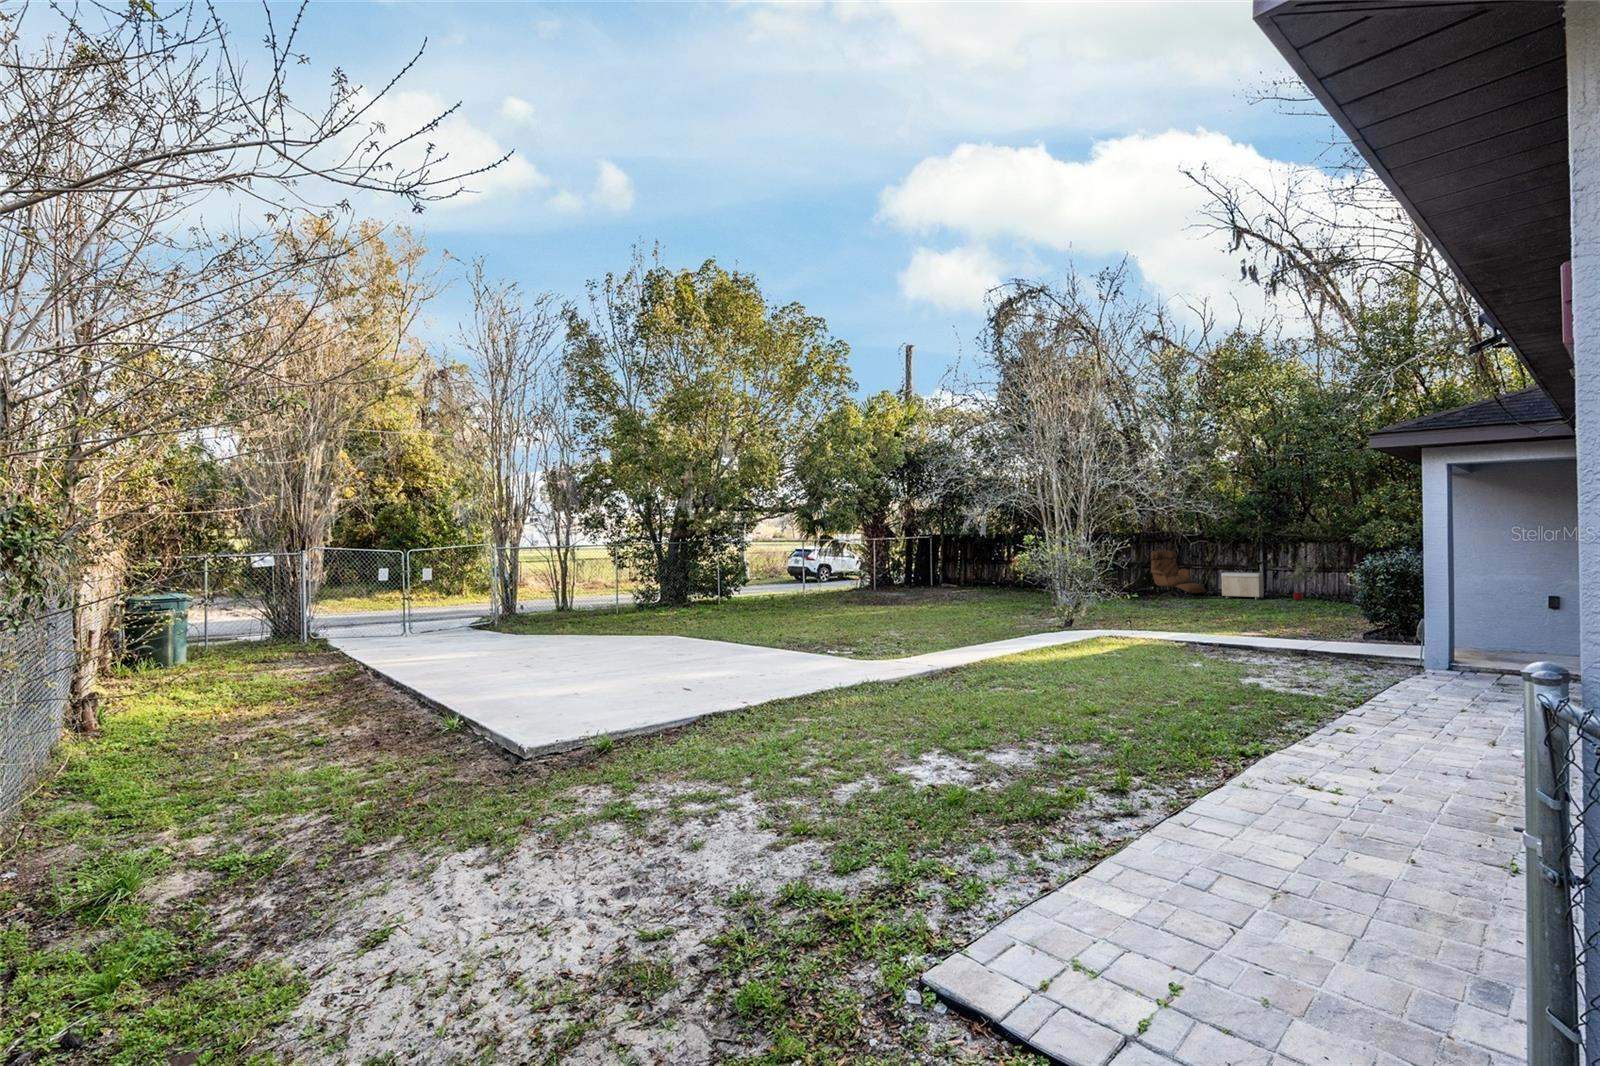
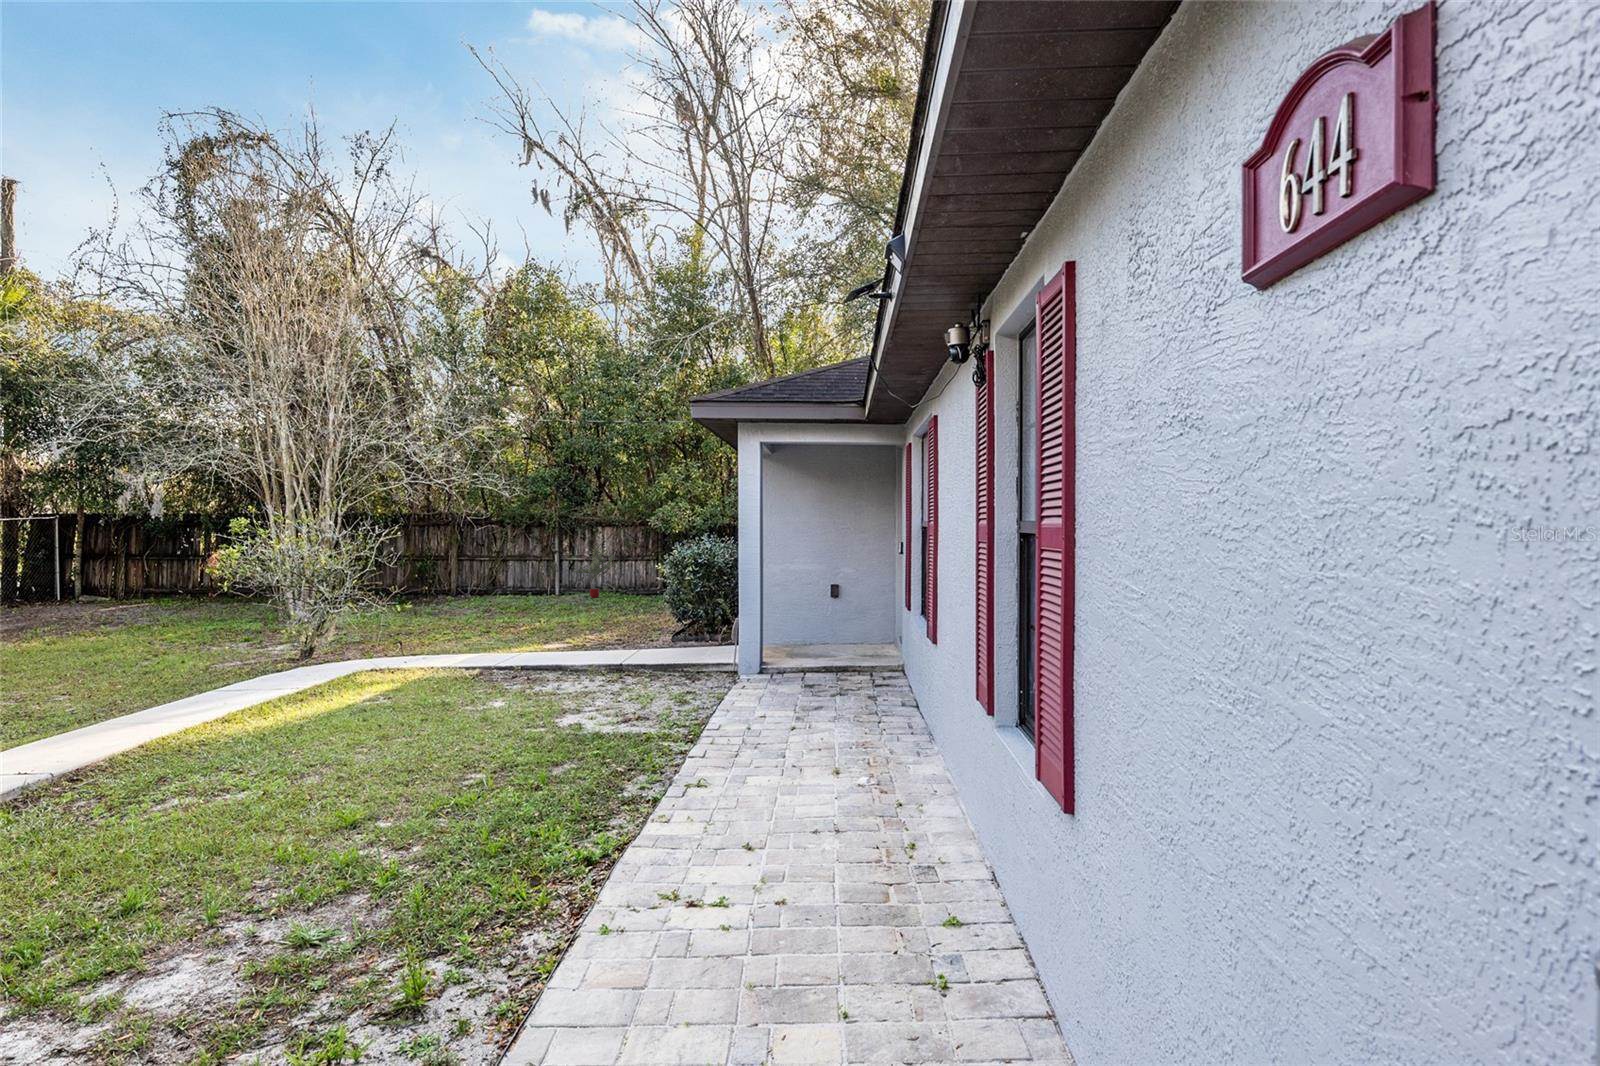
lounge chair: present [1151,550,1206,599] -> none [425,540,494,605]
storage bench: present [1221,572,1263,599] -> none [512,567,558,600]

